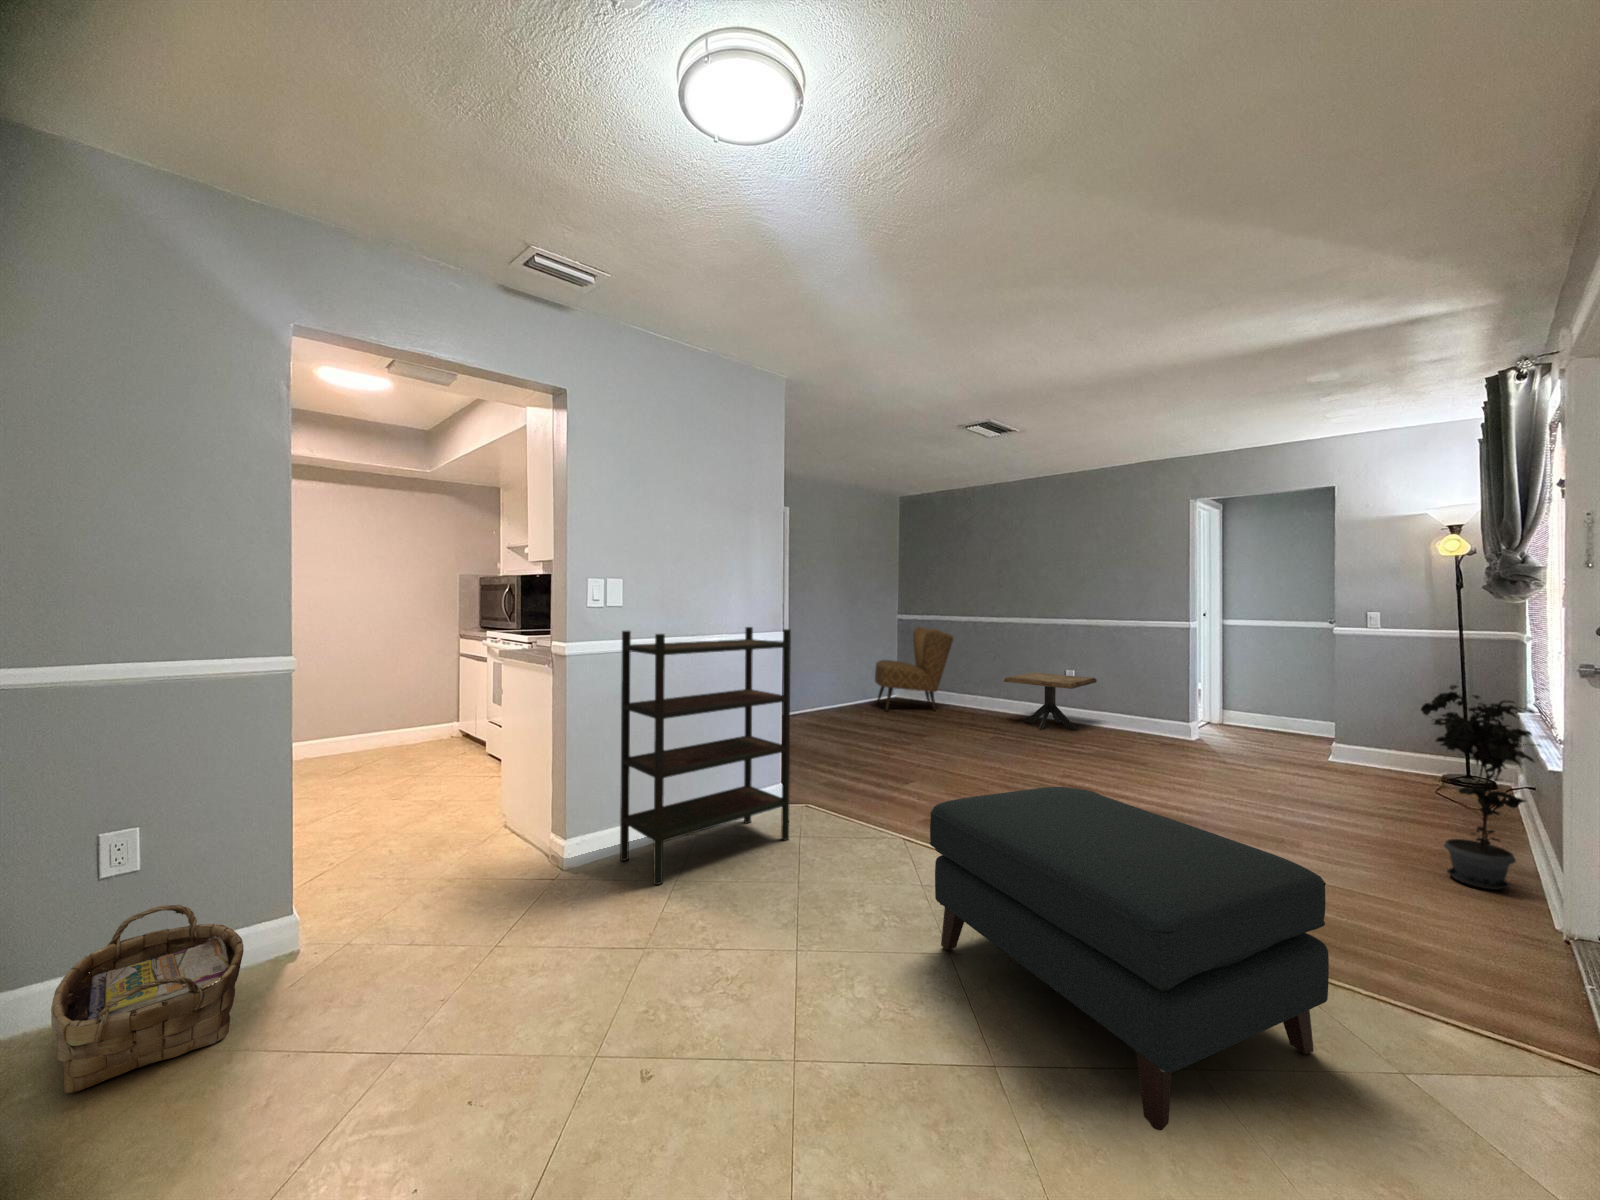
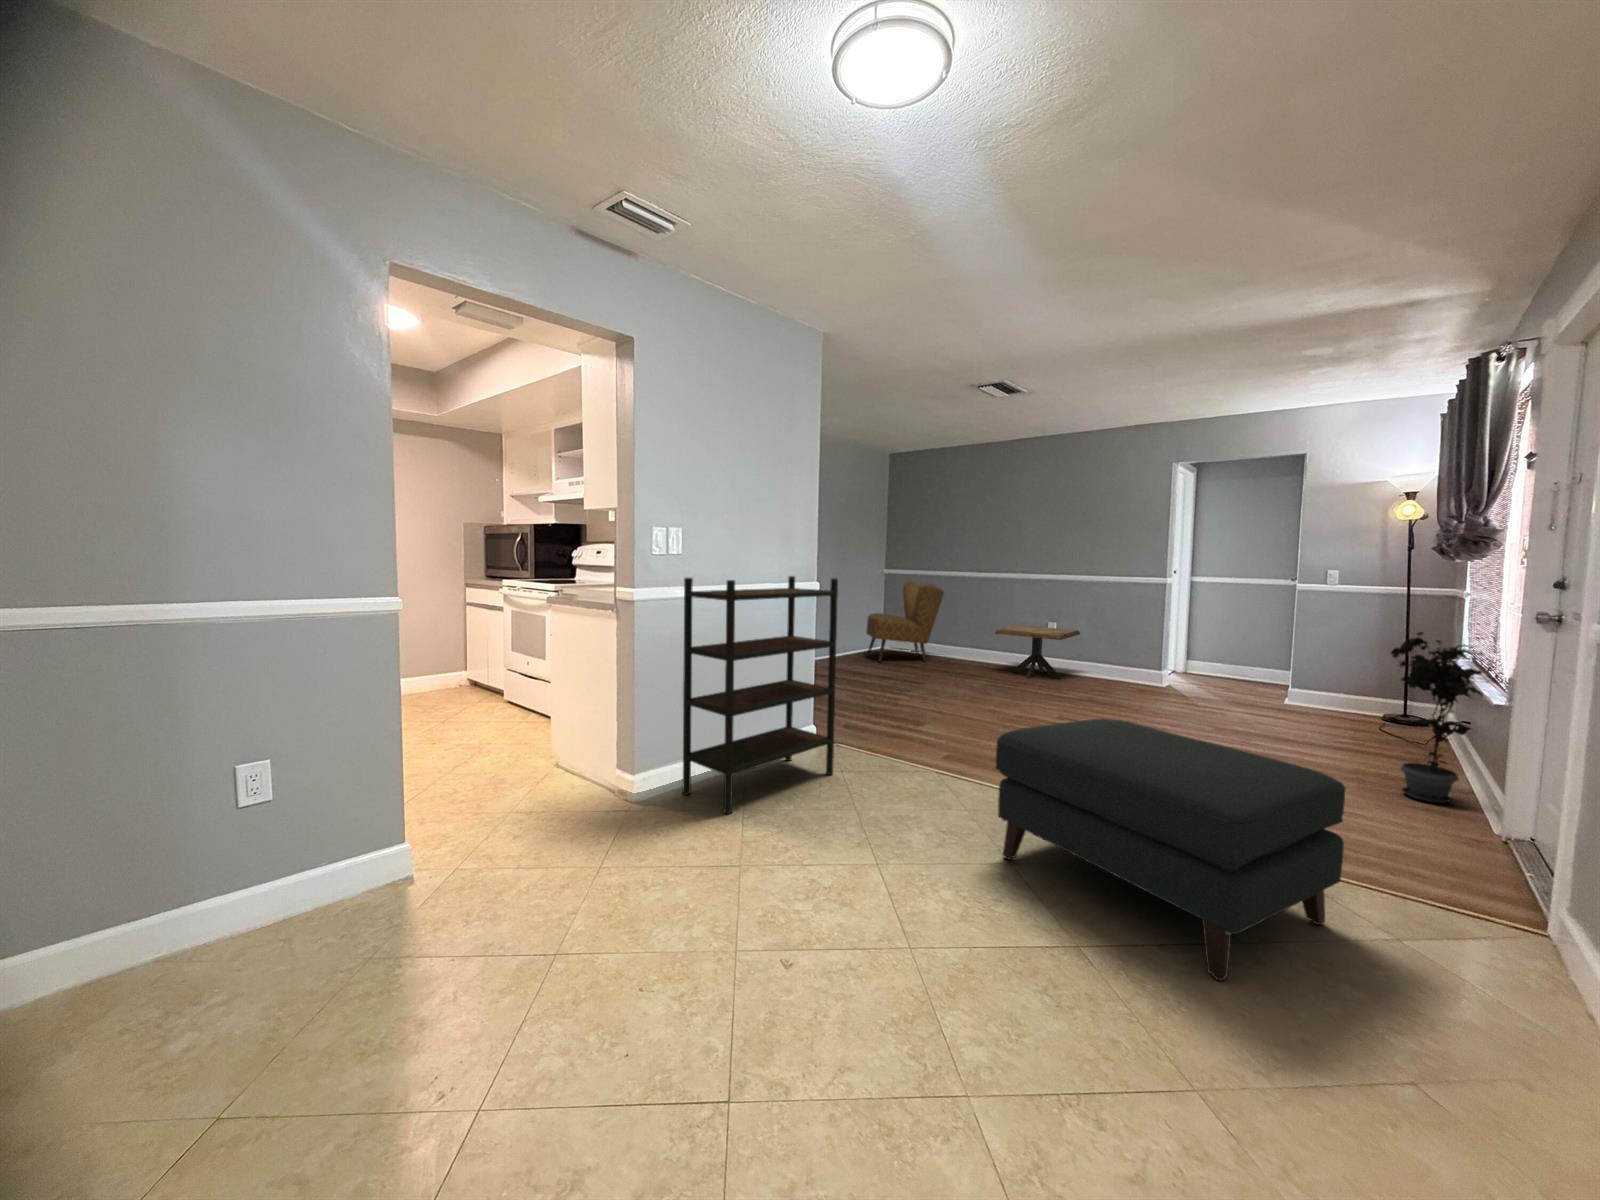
woven basket: present [51,905,244,1093] -> none [230,831,390,995]

